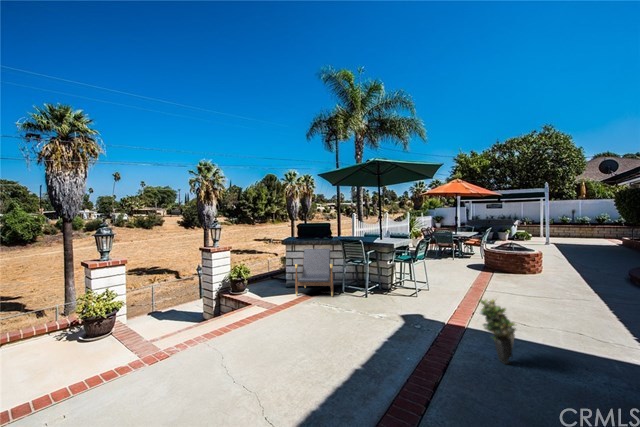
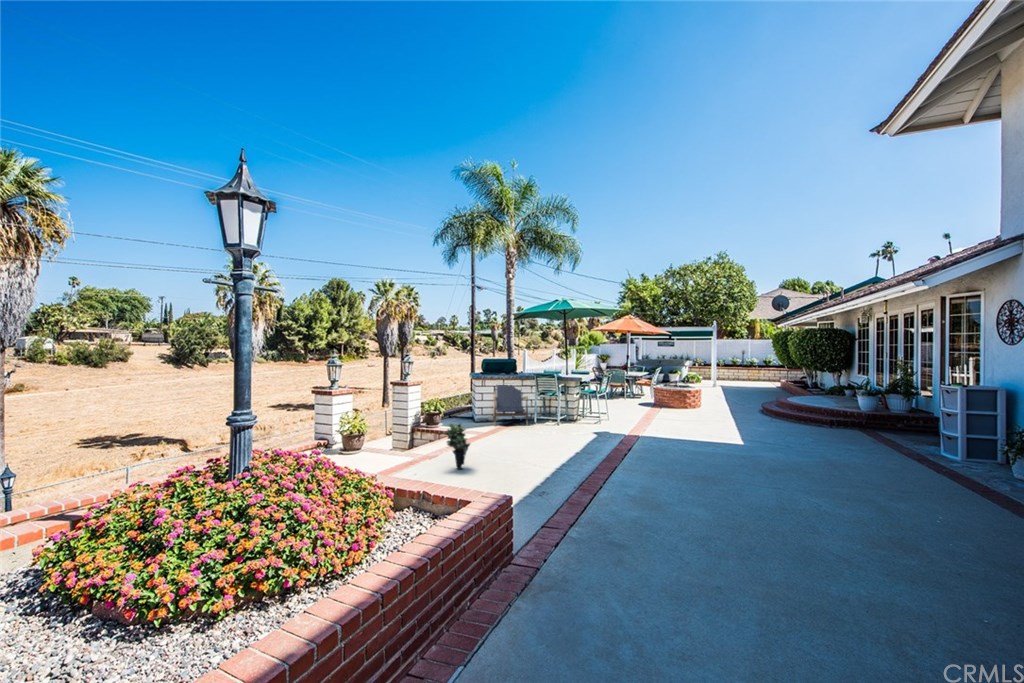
potted plant: present [480,299,516,364] -> present [445,423,470,470]

